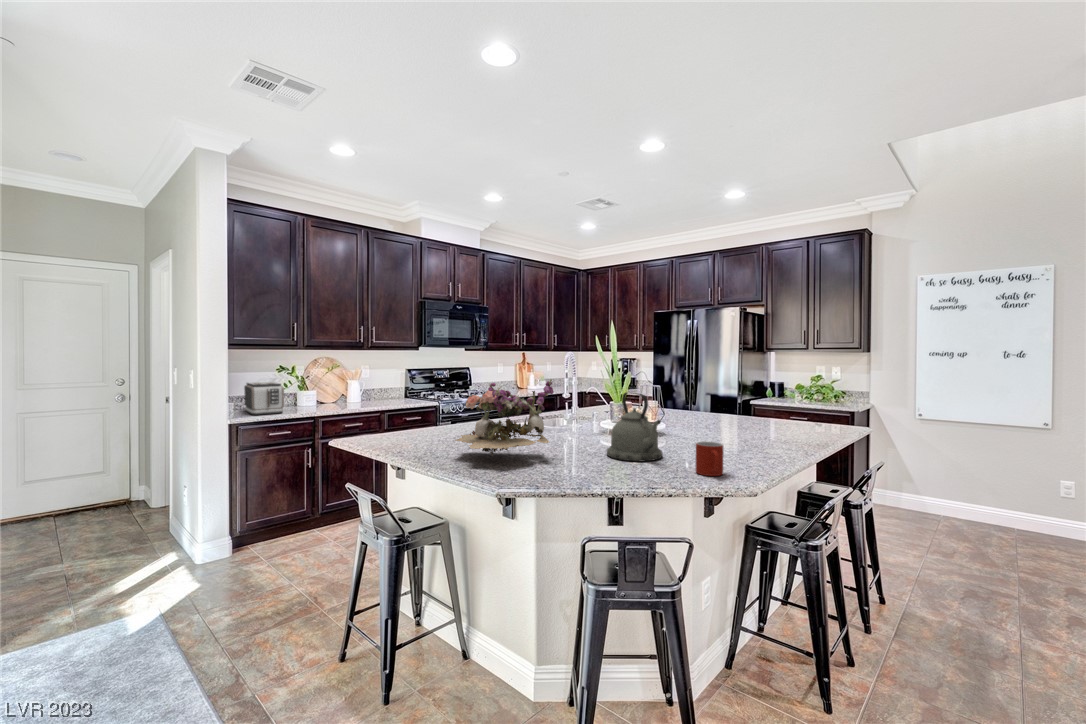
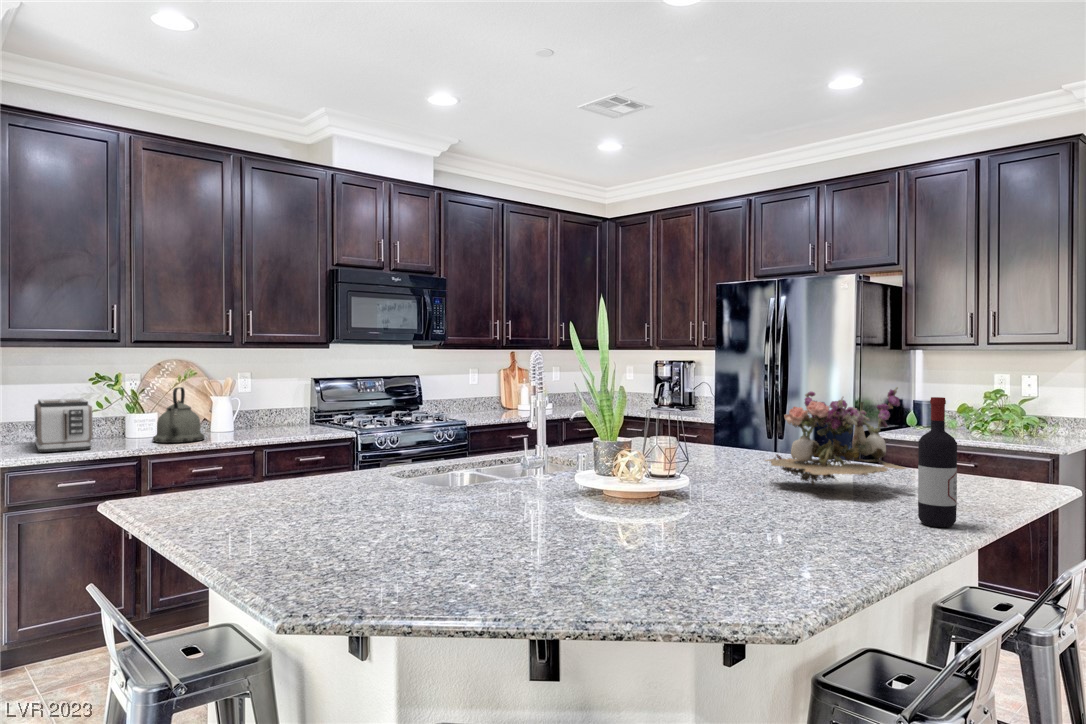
wine bottle: none [790,378,811,448] -> present [918,397,957,527]
flower arrangement: present [455,379,554,455] -> present [765,387,906,485]
kettle: present [607,392,663,461] -> present [153,387,204,443]
mug: present [696,441,723,476] -> none [711,520,764,590]

